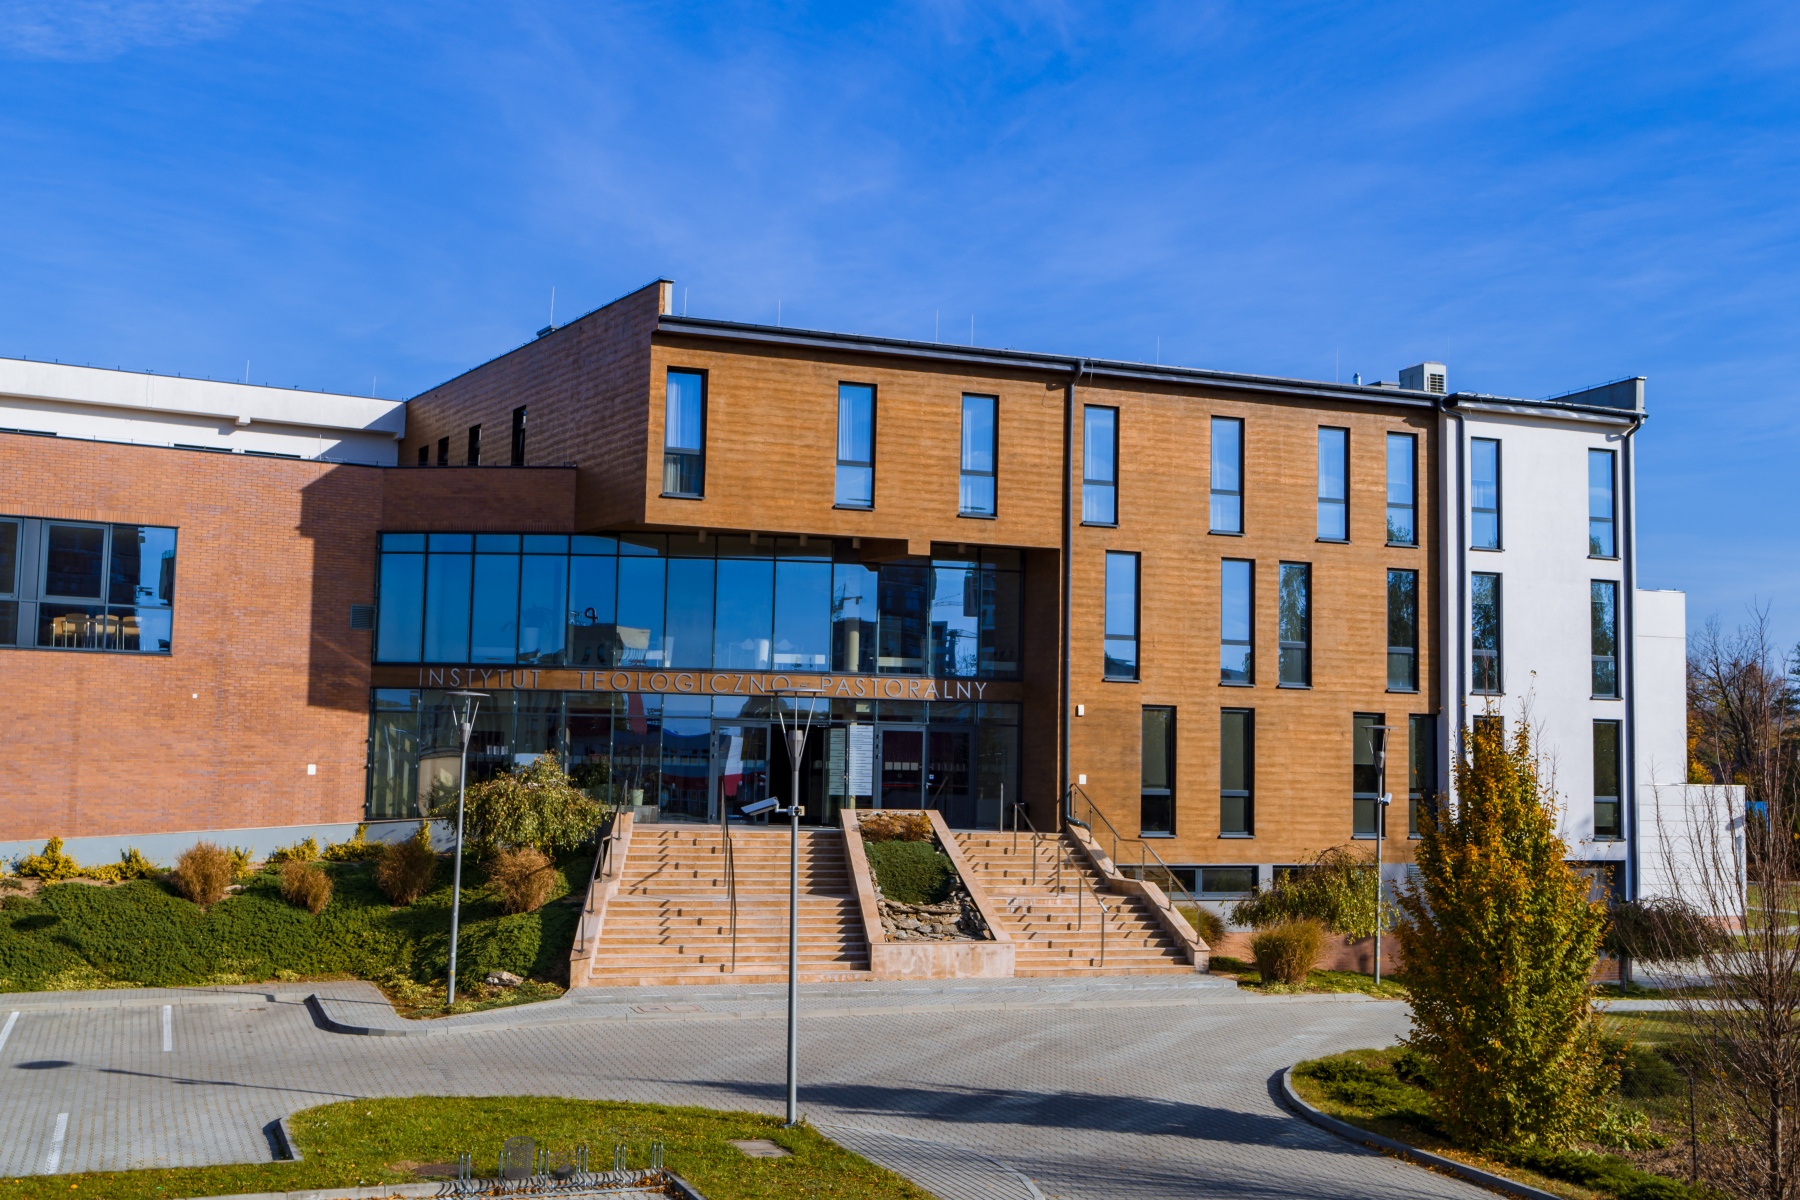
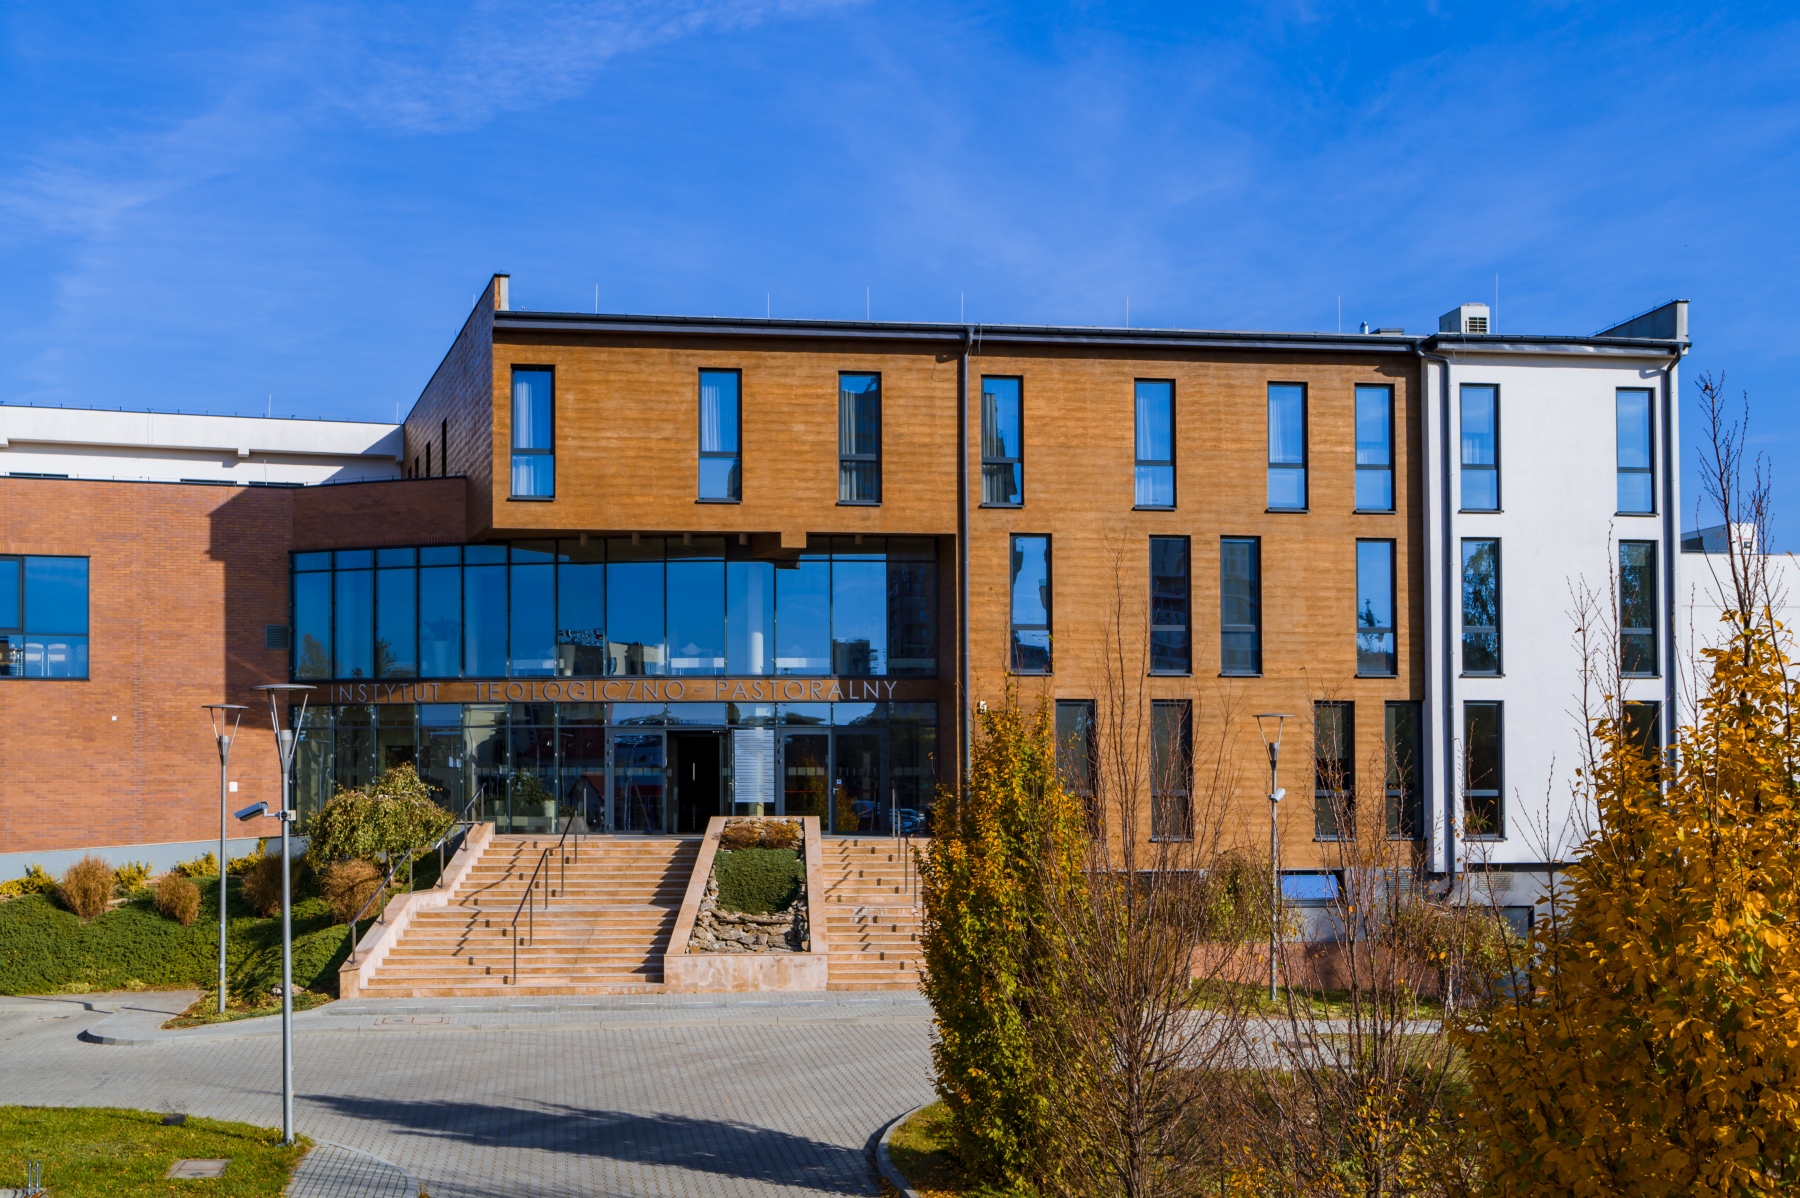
waste bin: present [505,1136,534,1180] -> none [121,1086,150,1124]

